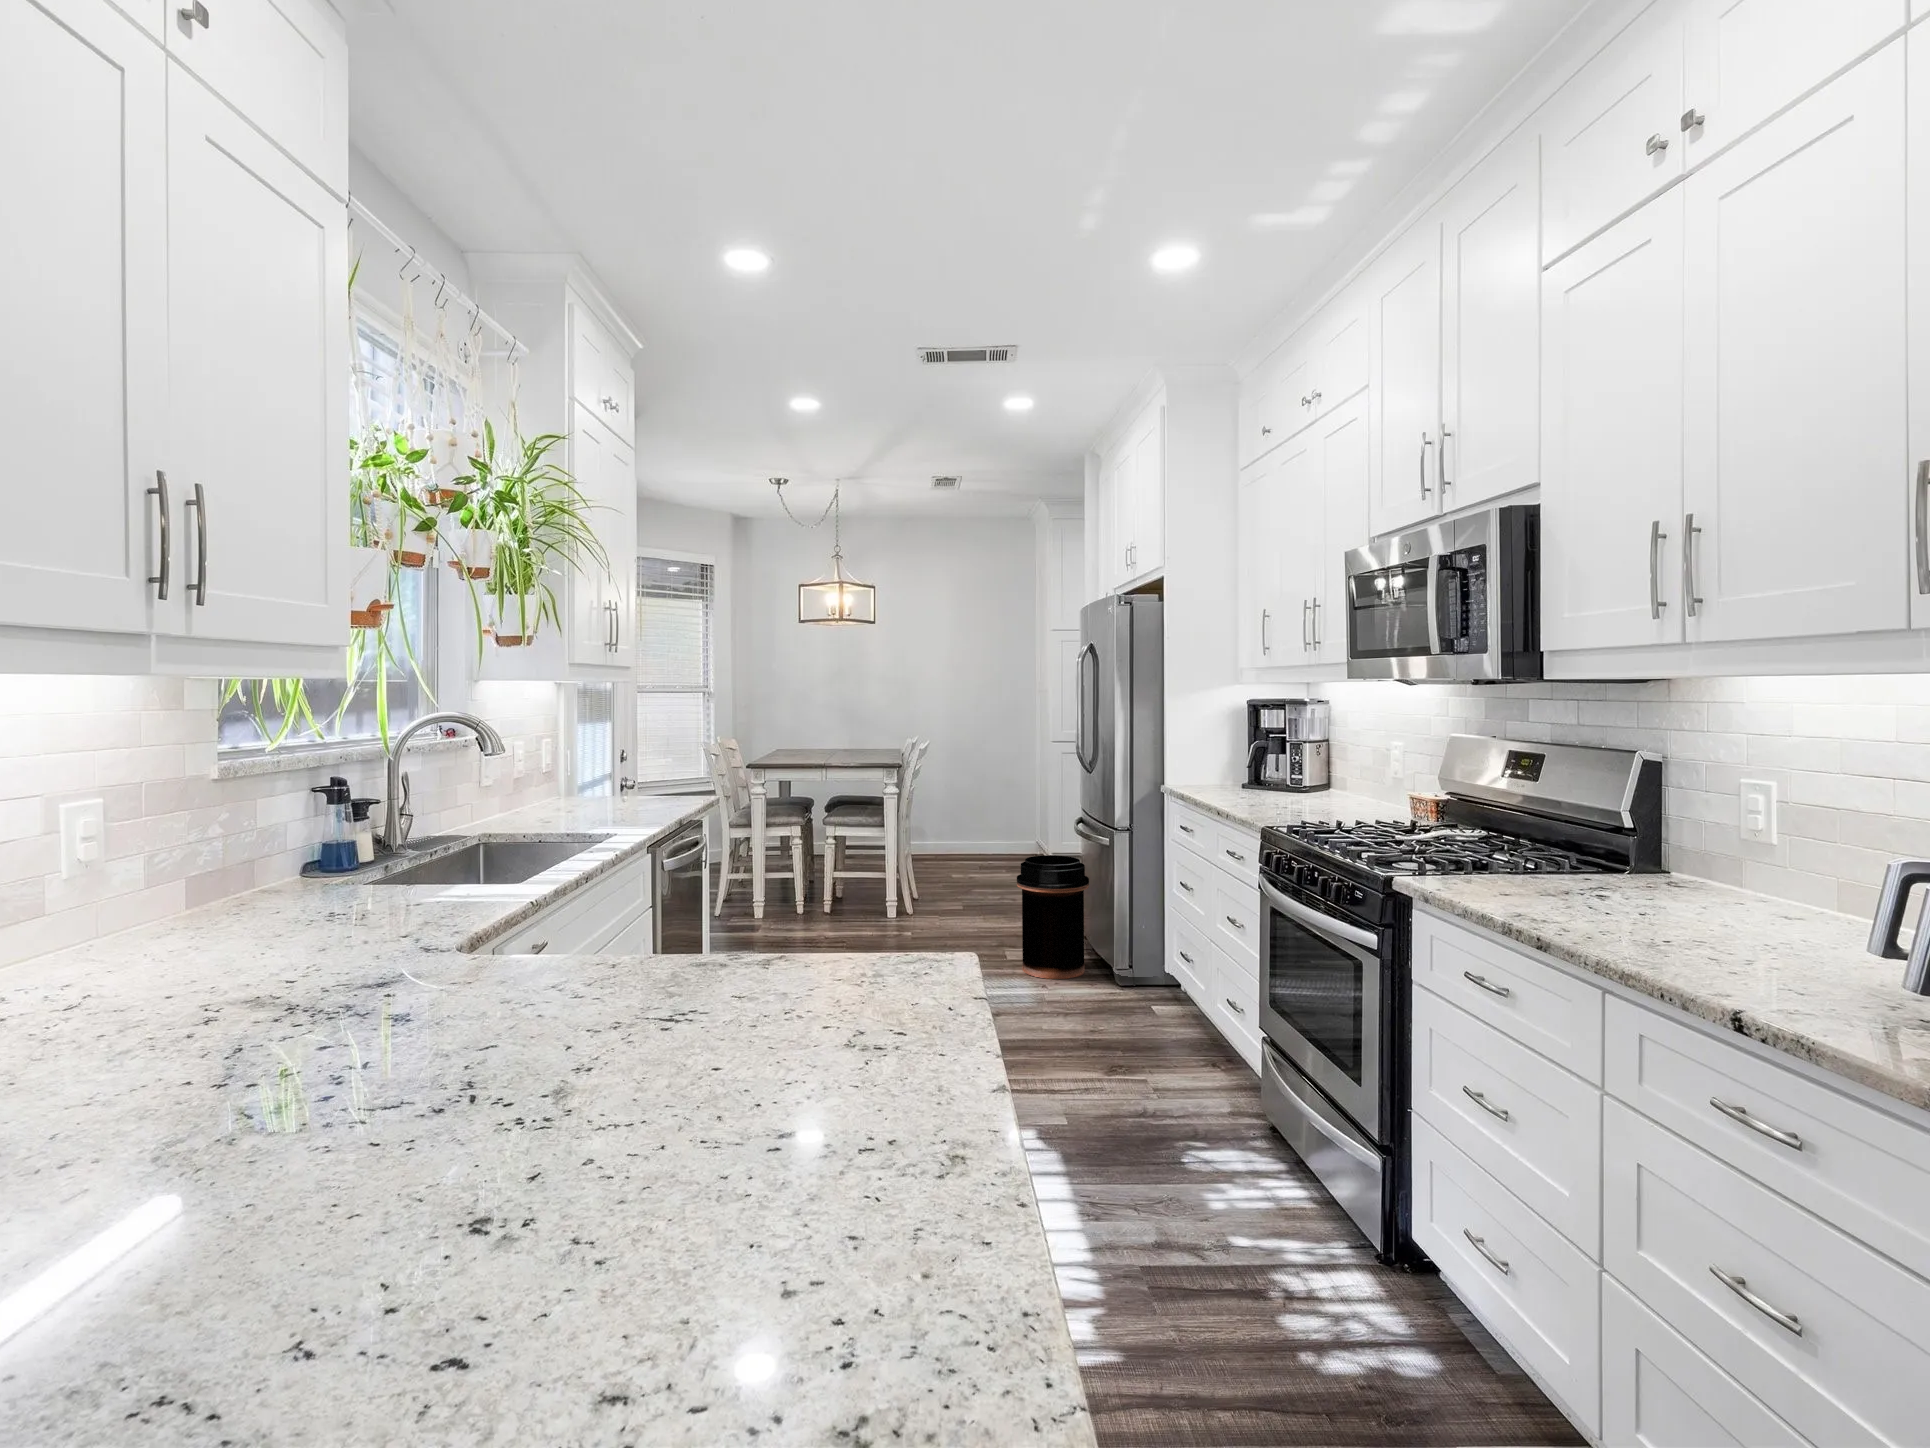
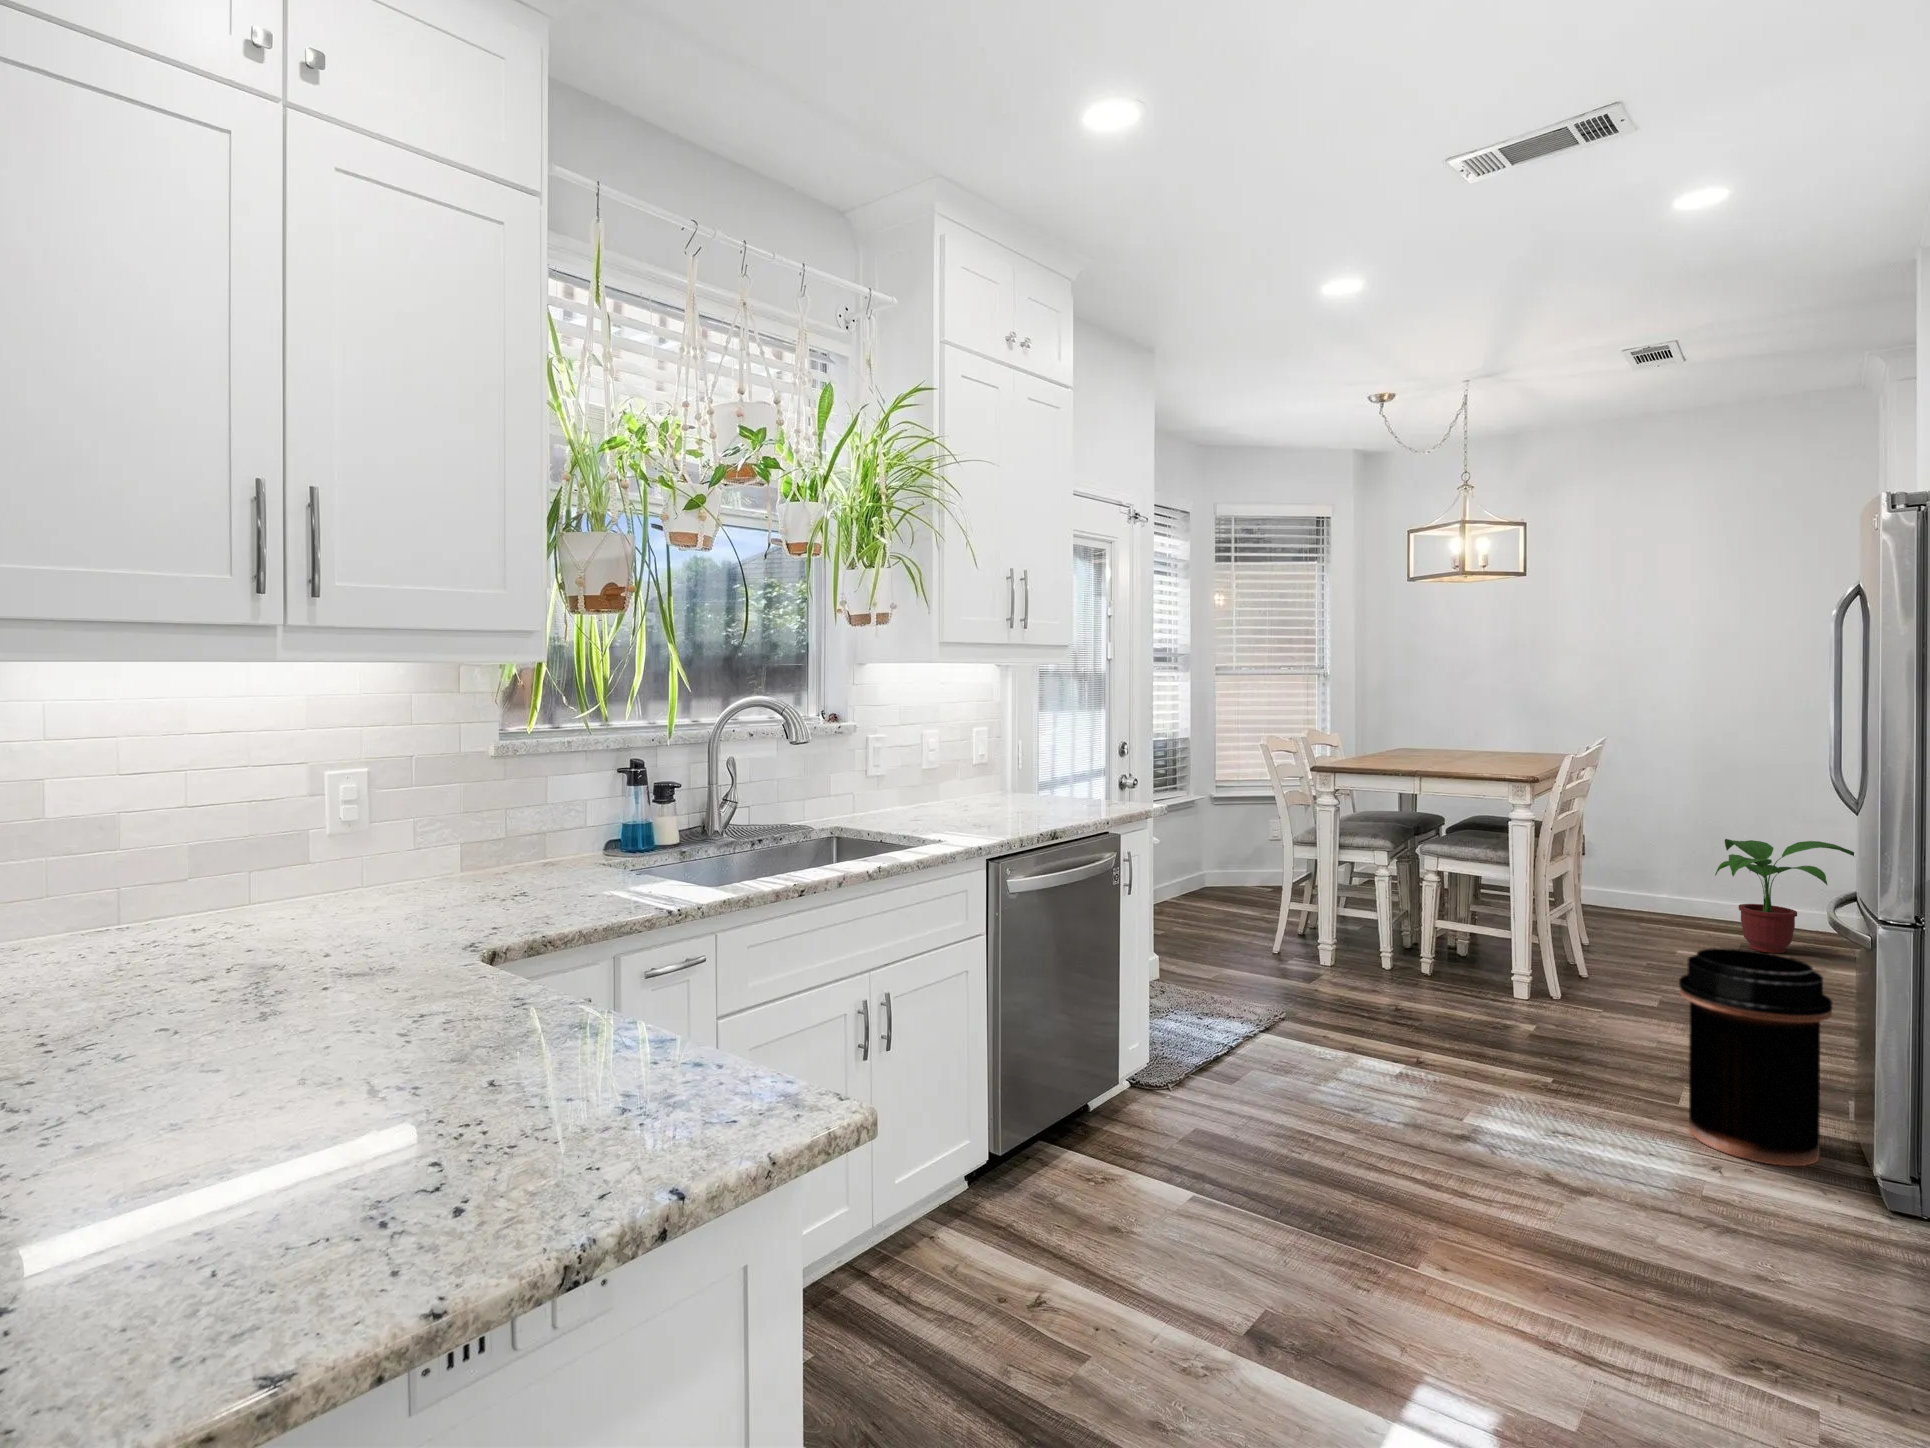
potted plant: none [973,795,1044,869] -> present [1715,839,1854,953]

